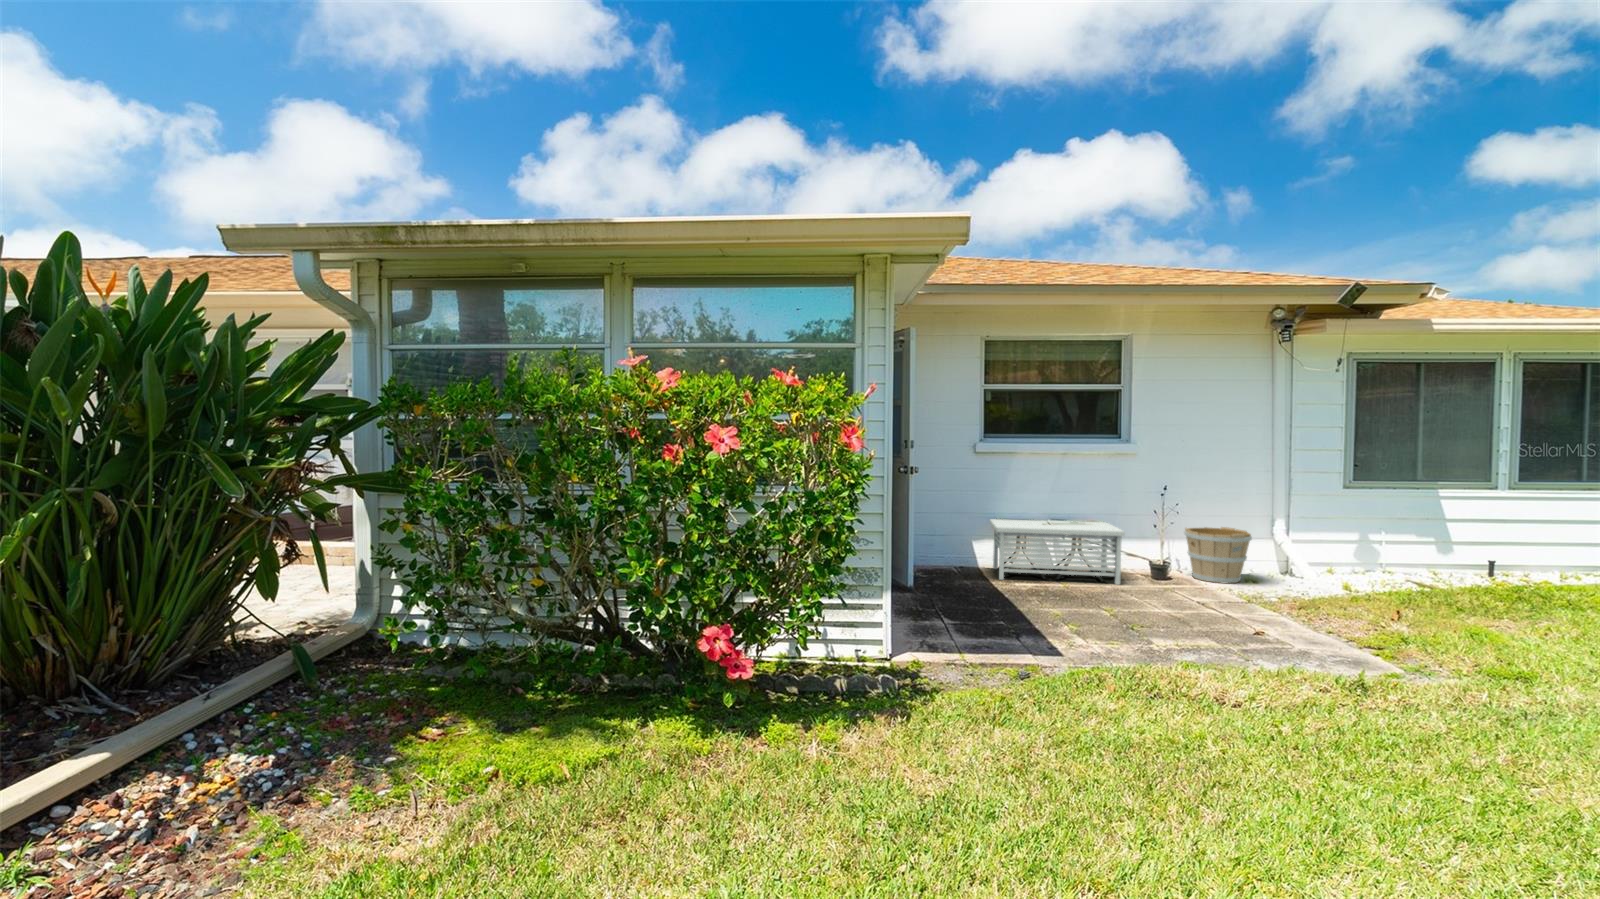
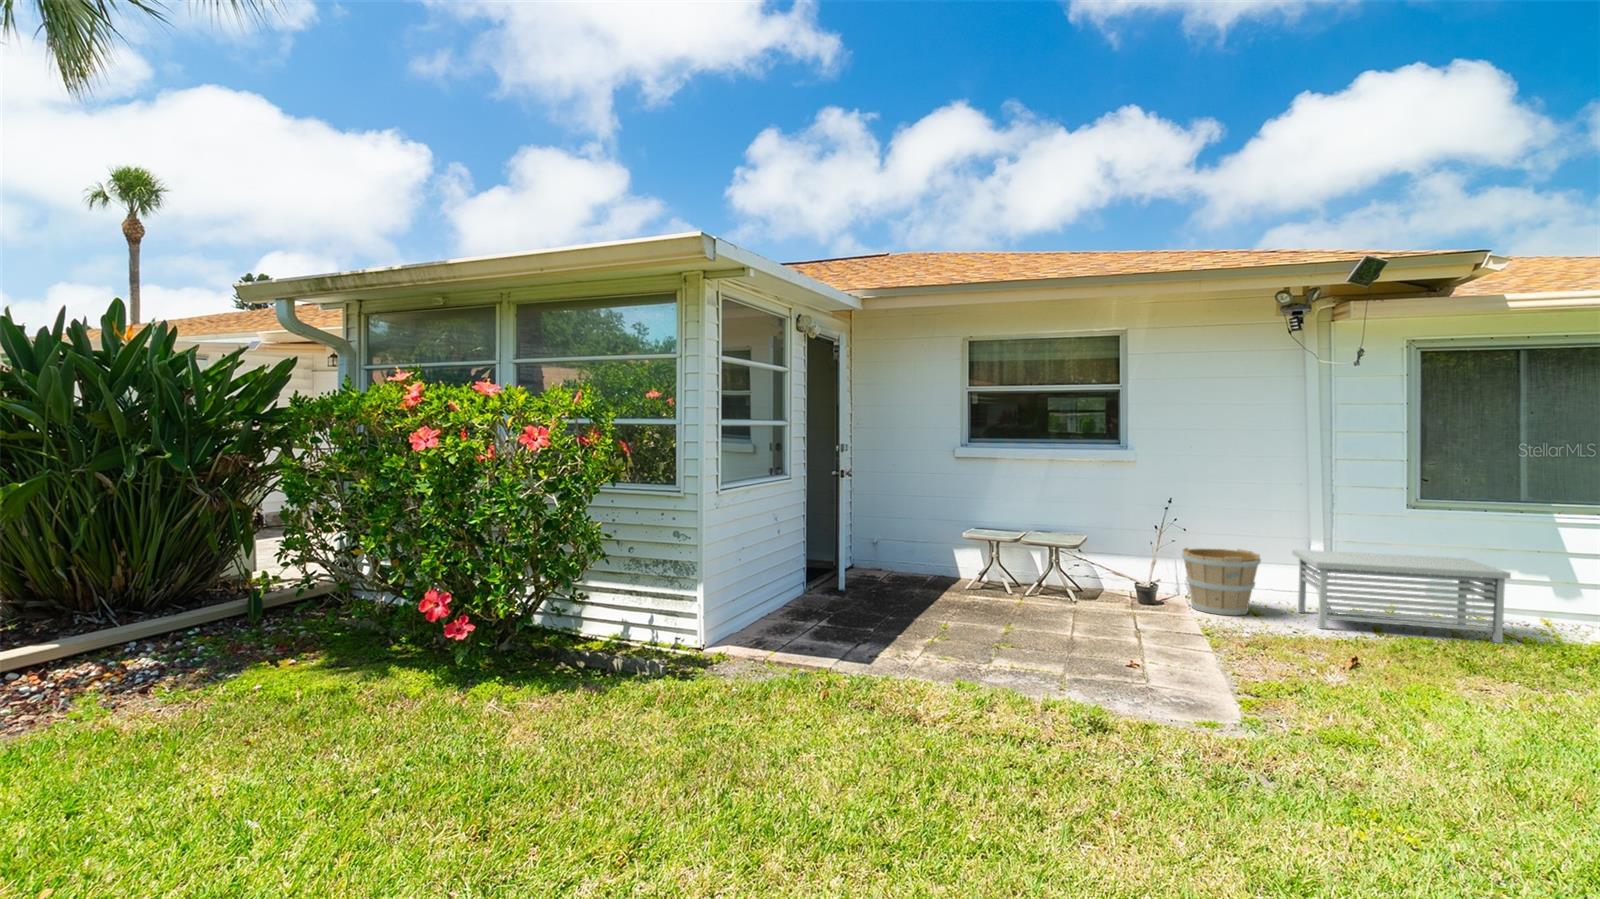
storage bench: present [990,519,1125,585] -> present [1292,550,1511,643]

